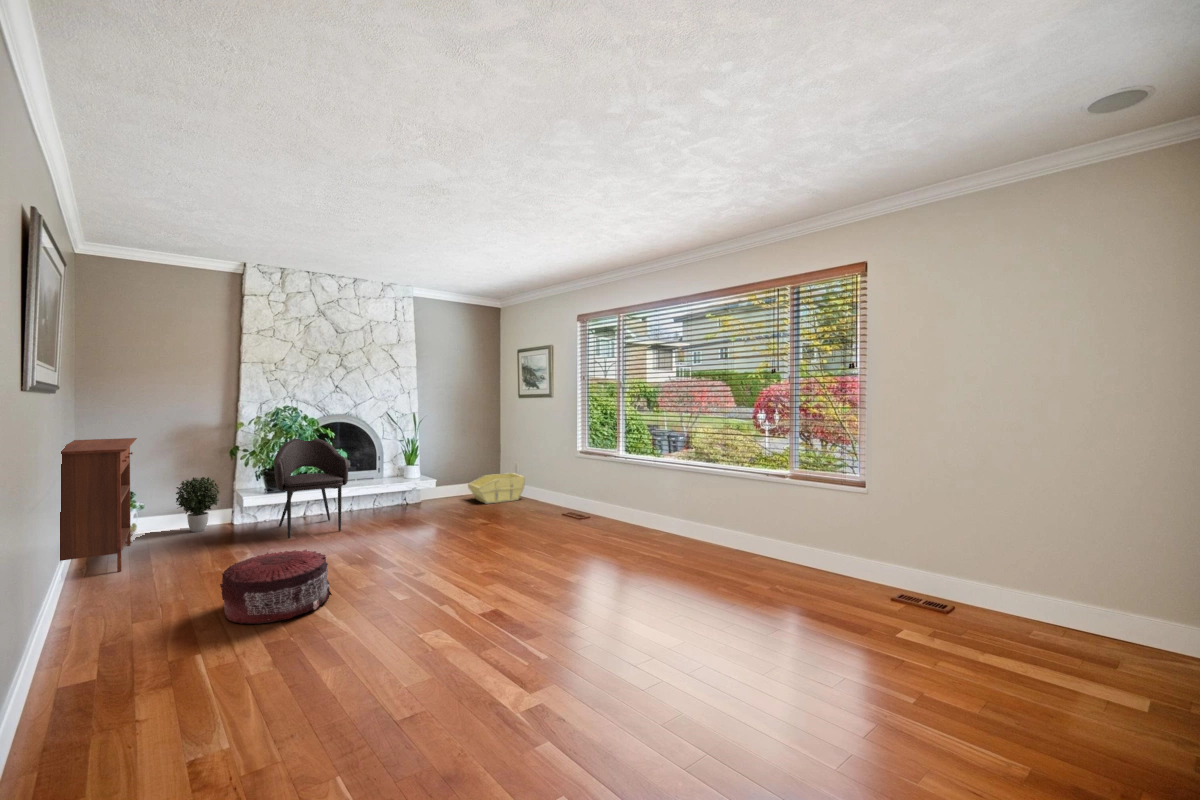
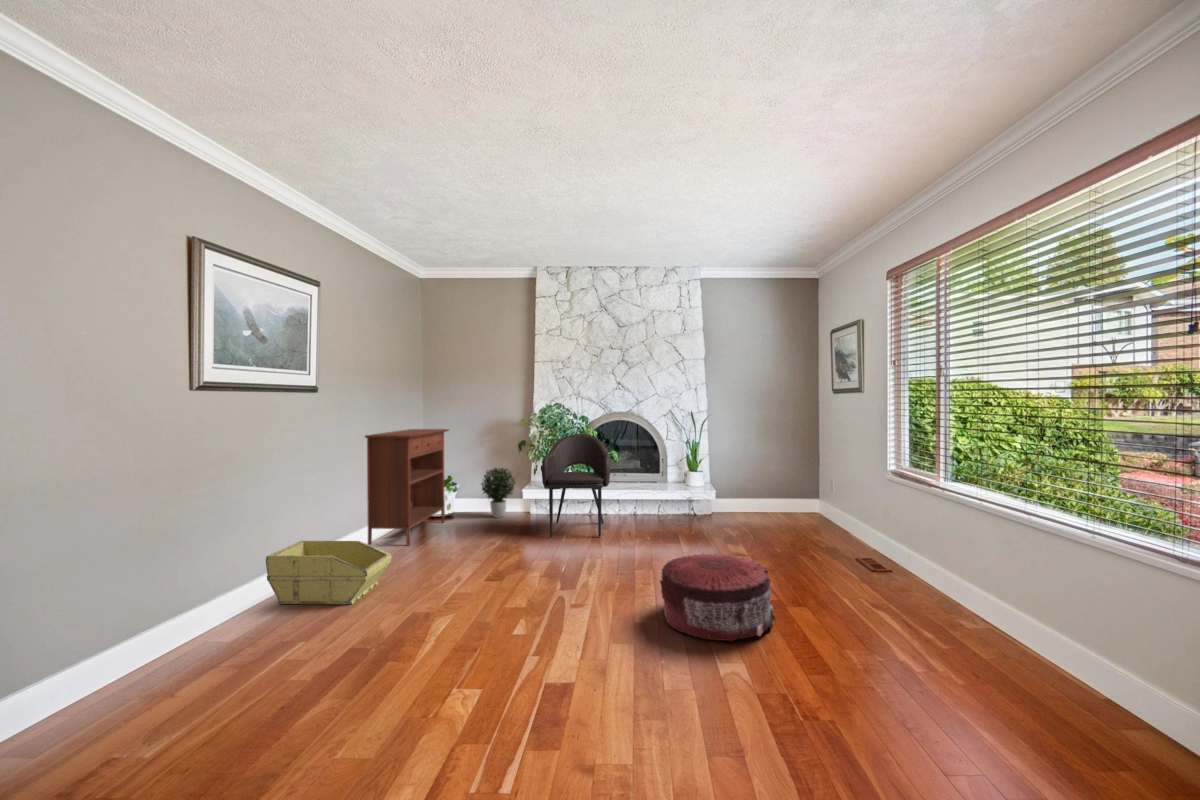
storage bin: present [468,473,525,504] -> present [266,541,392,604]
pouf: present [220,549,332,624] -> present [660,553,775,641]

